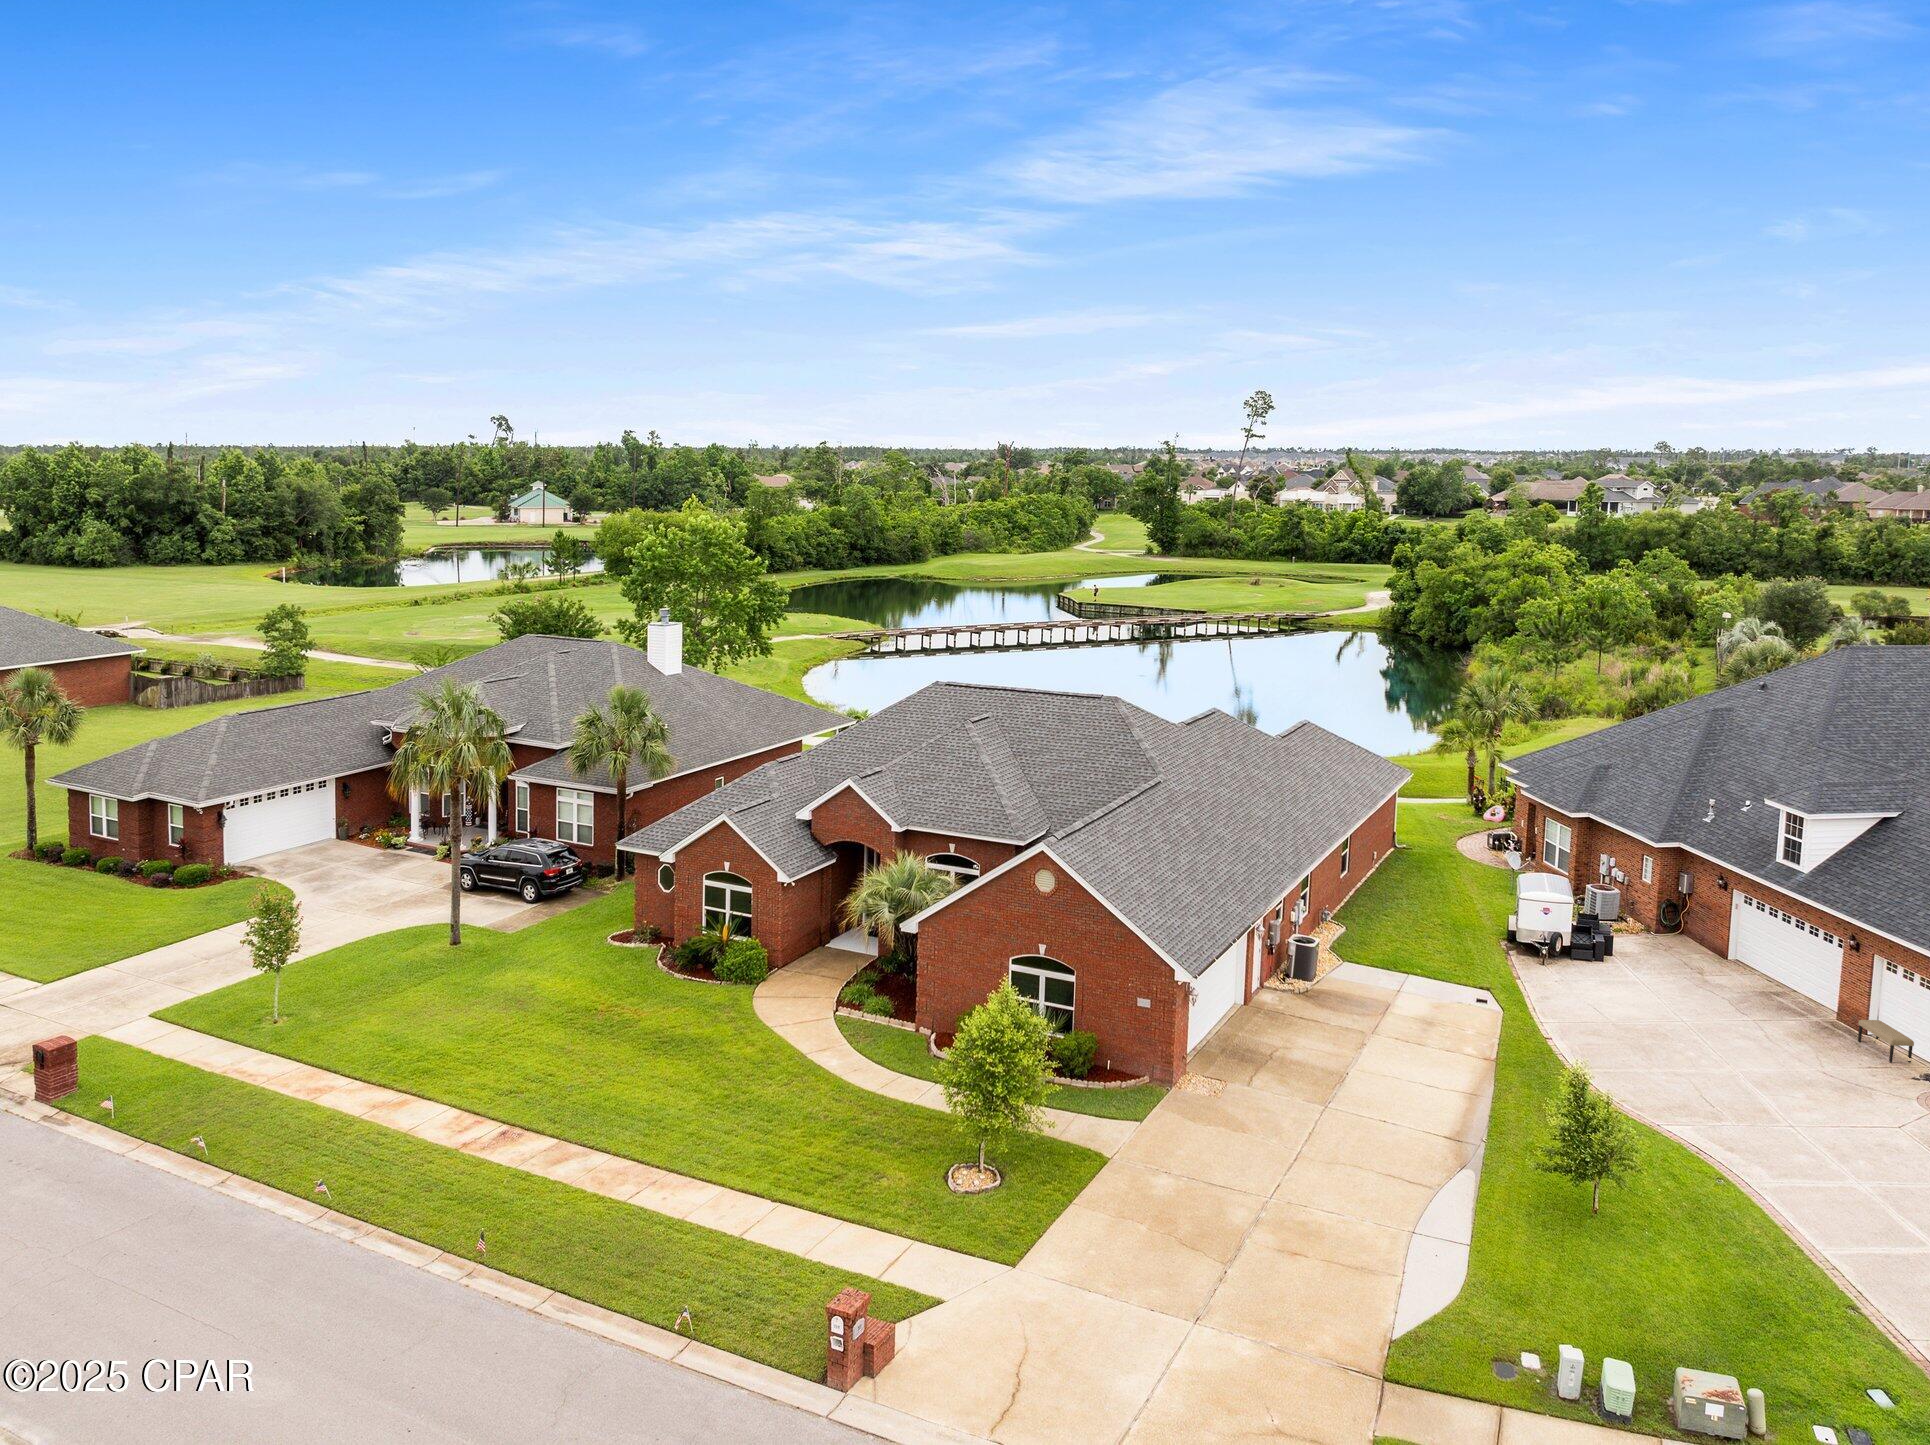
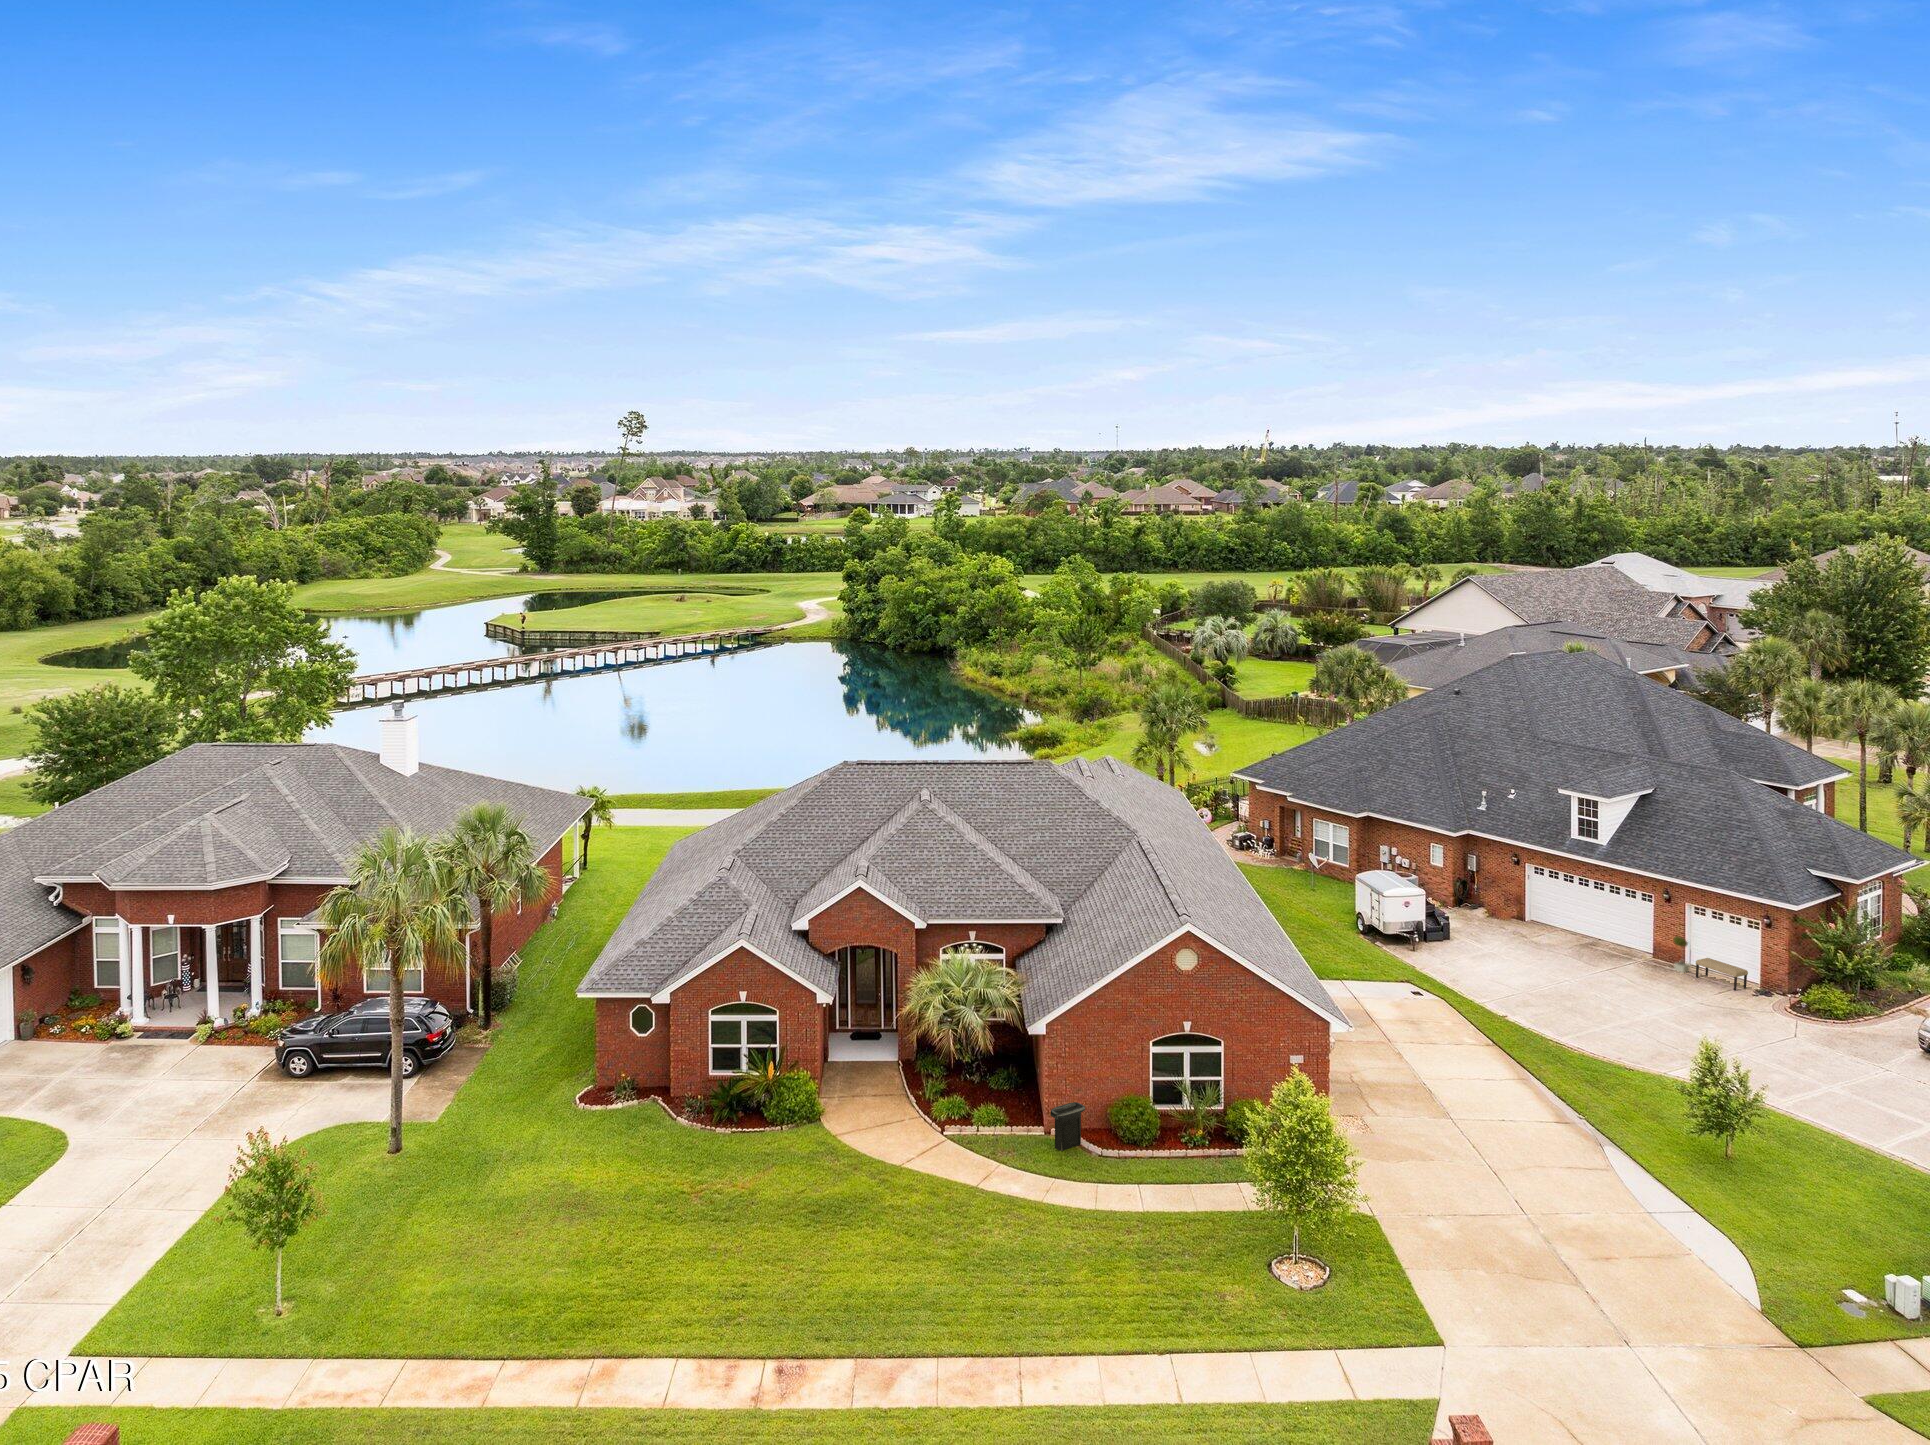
potted tree: none [1841,988,1862,1035] -> present [1673,936,1689,973]
trash can: none [904,1003,941,1045] -> present [1050,1102,1085,1151]

